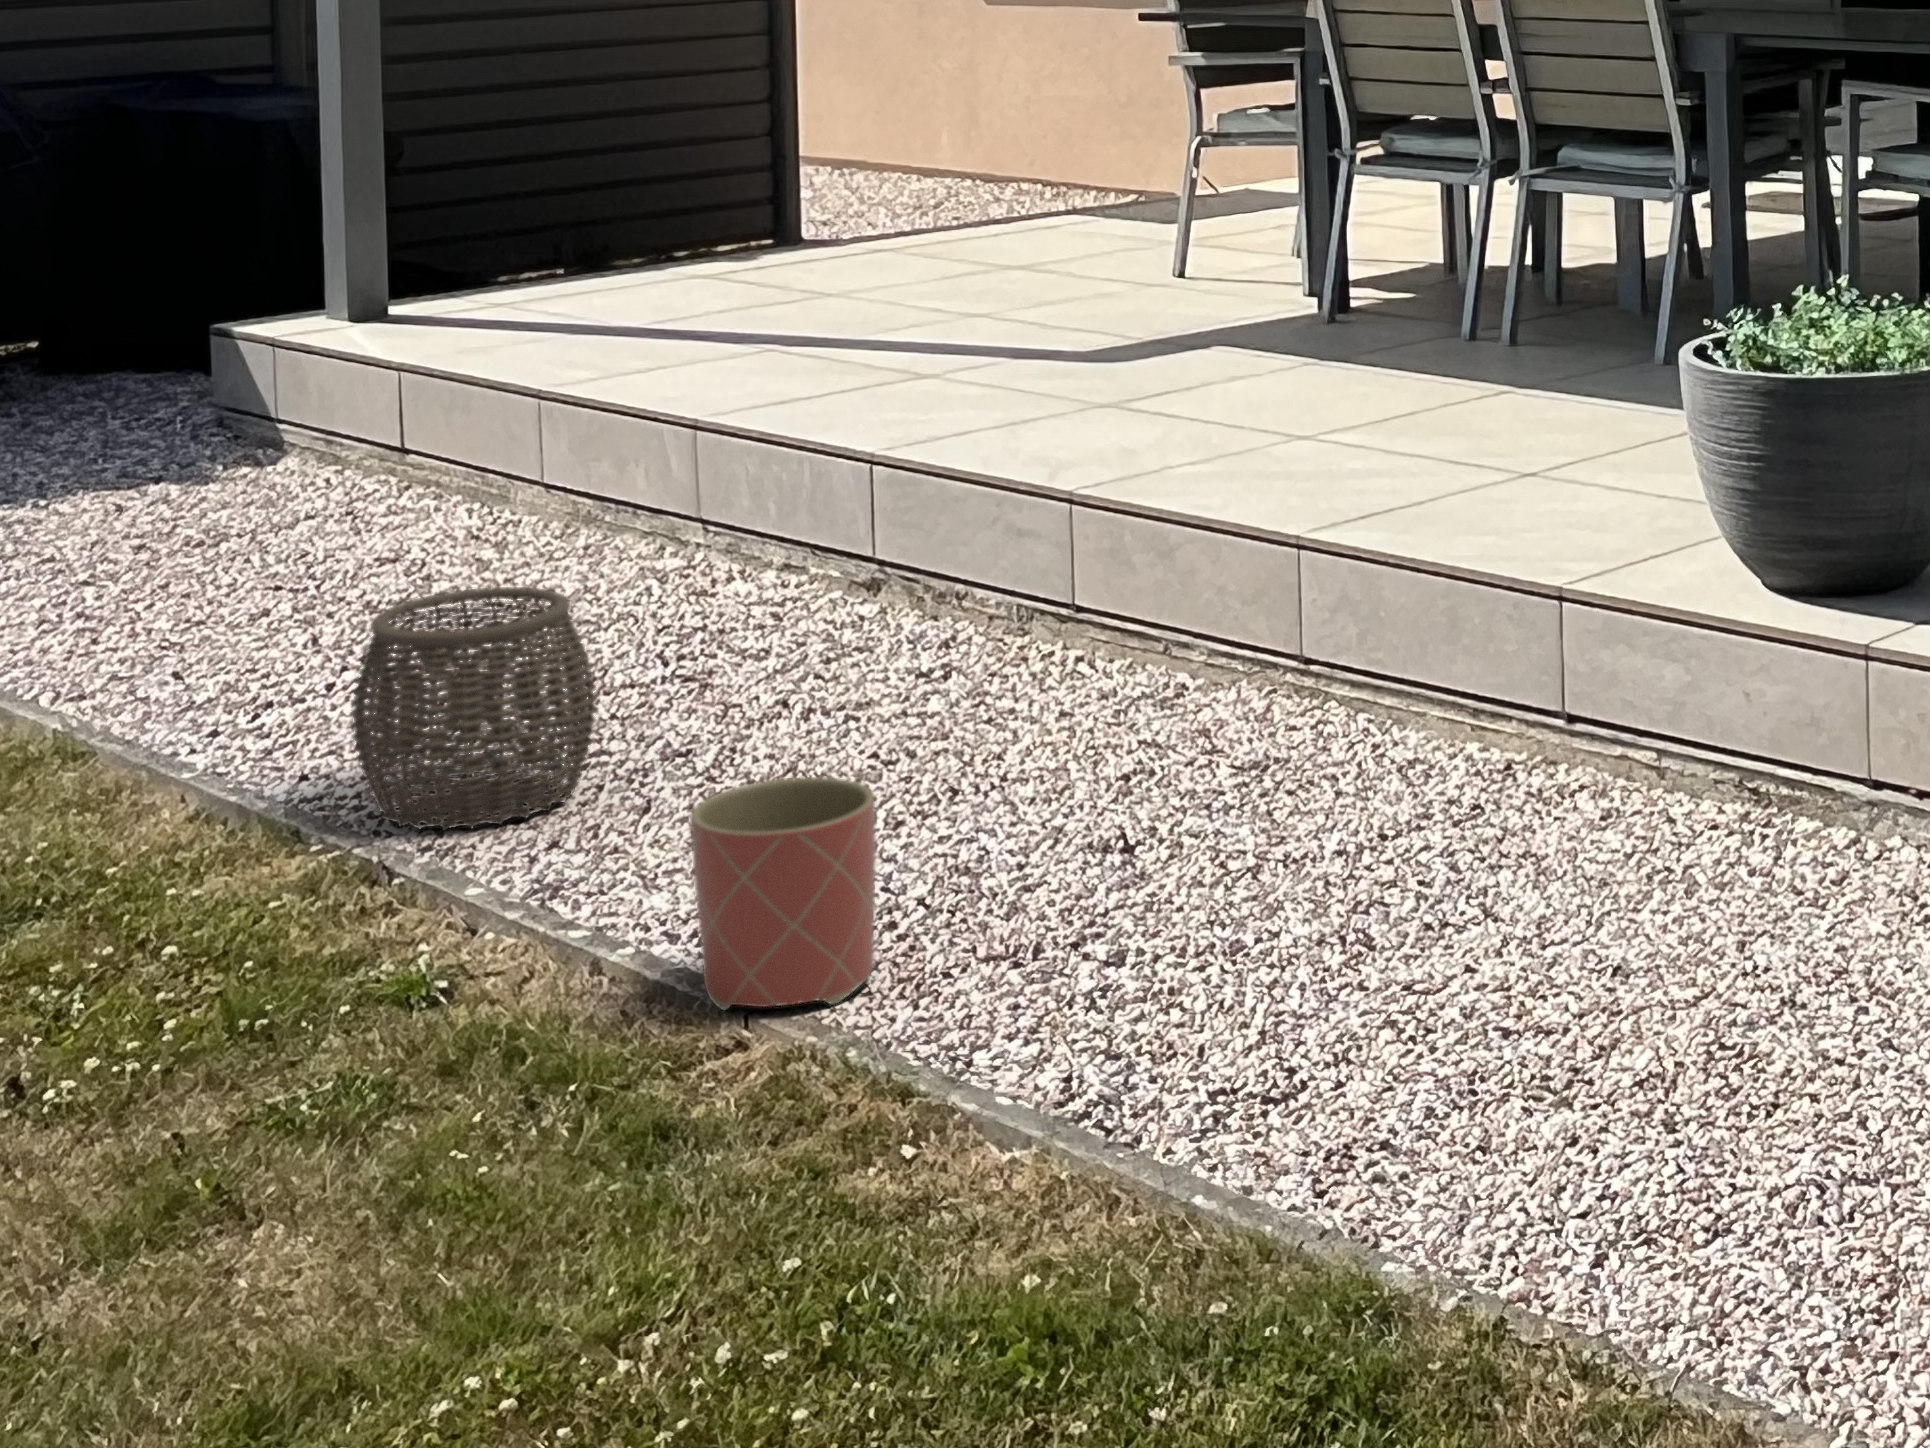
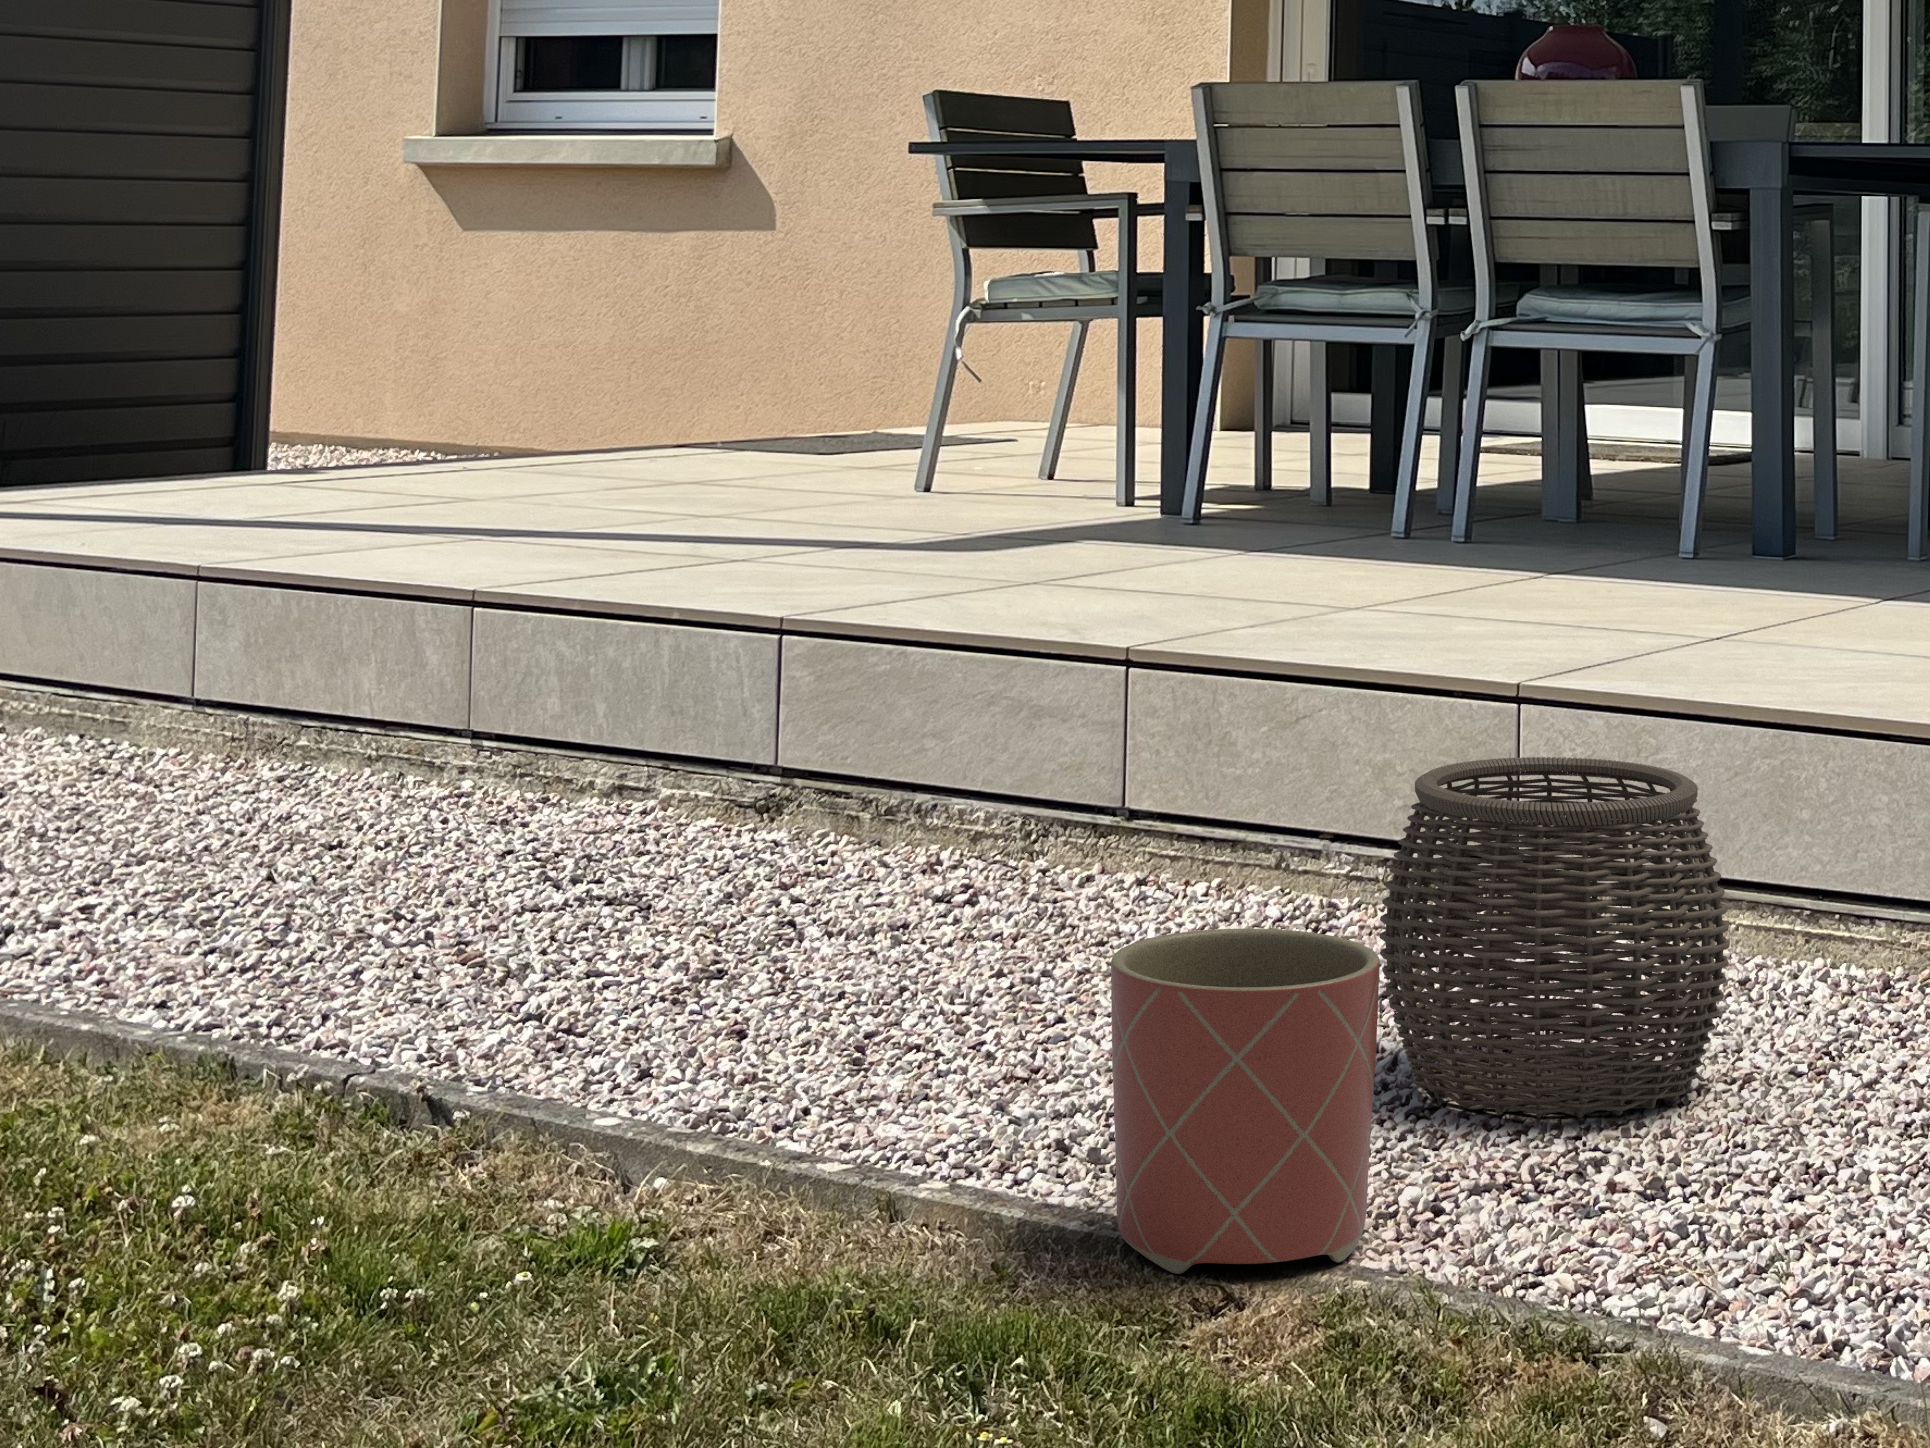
woven basket: present [351,587,597,830] -> present [1379,757,1729,1118]

